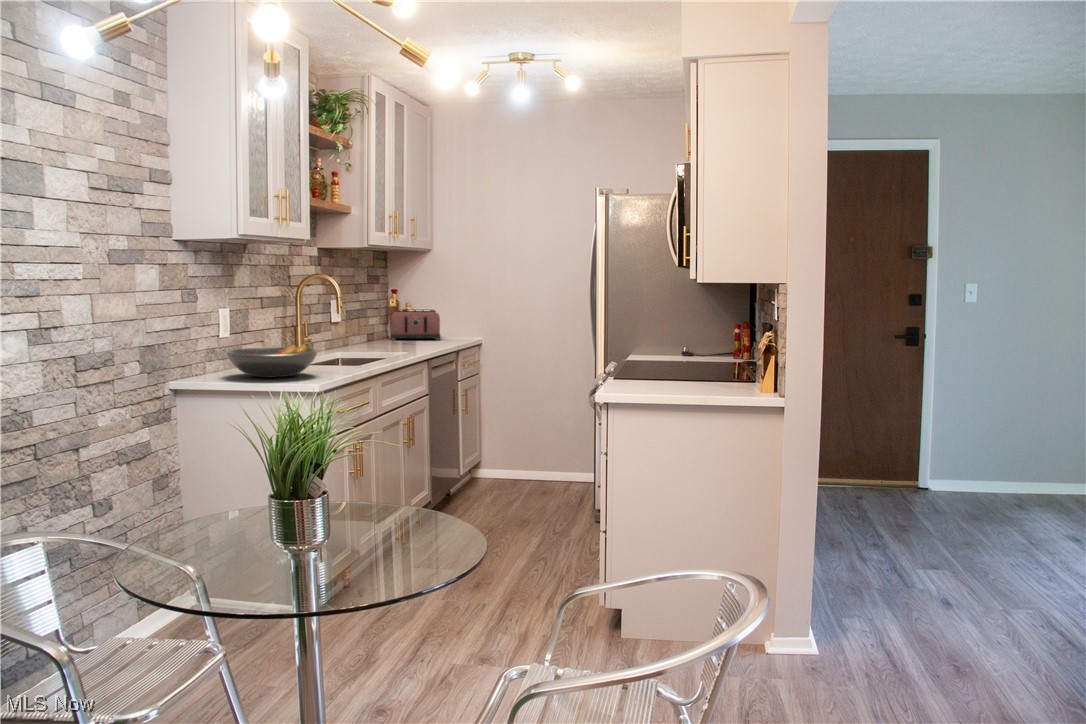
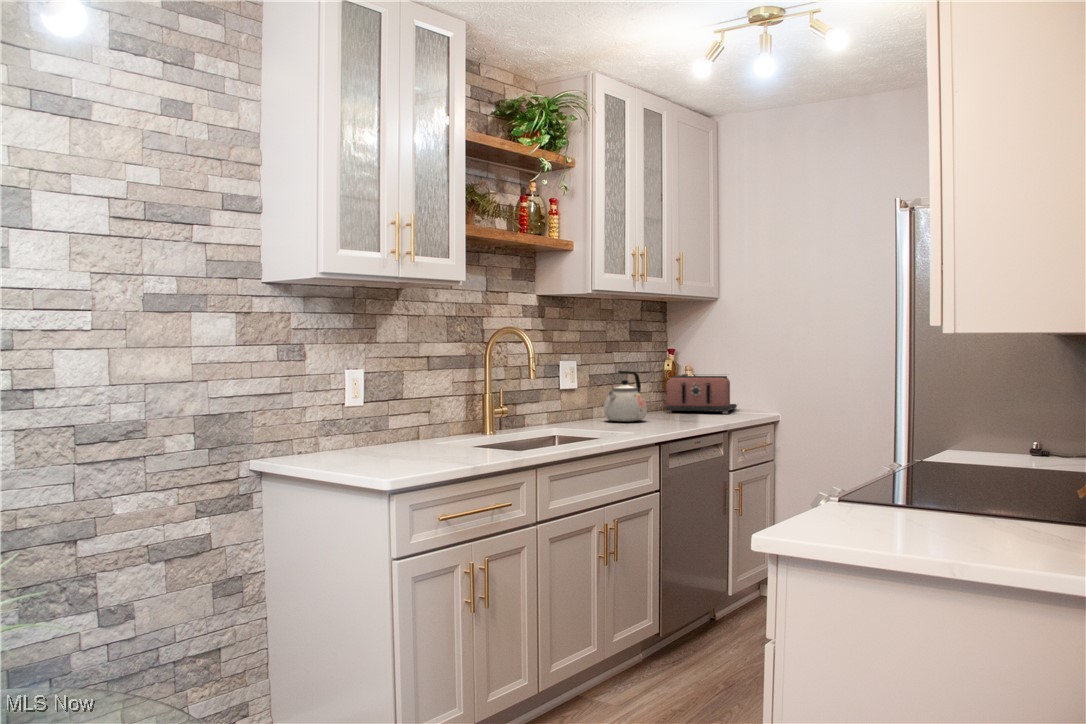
kettle: none [360,308,394,347] -> present [604,371,647,422]
fruit bowl: present [226,343,318,378] -> none [329,414,446,458]

